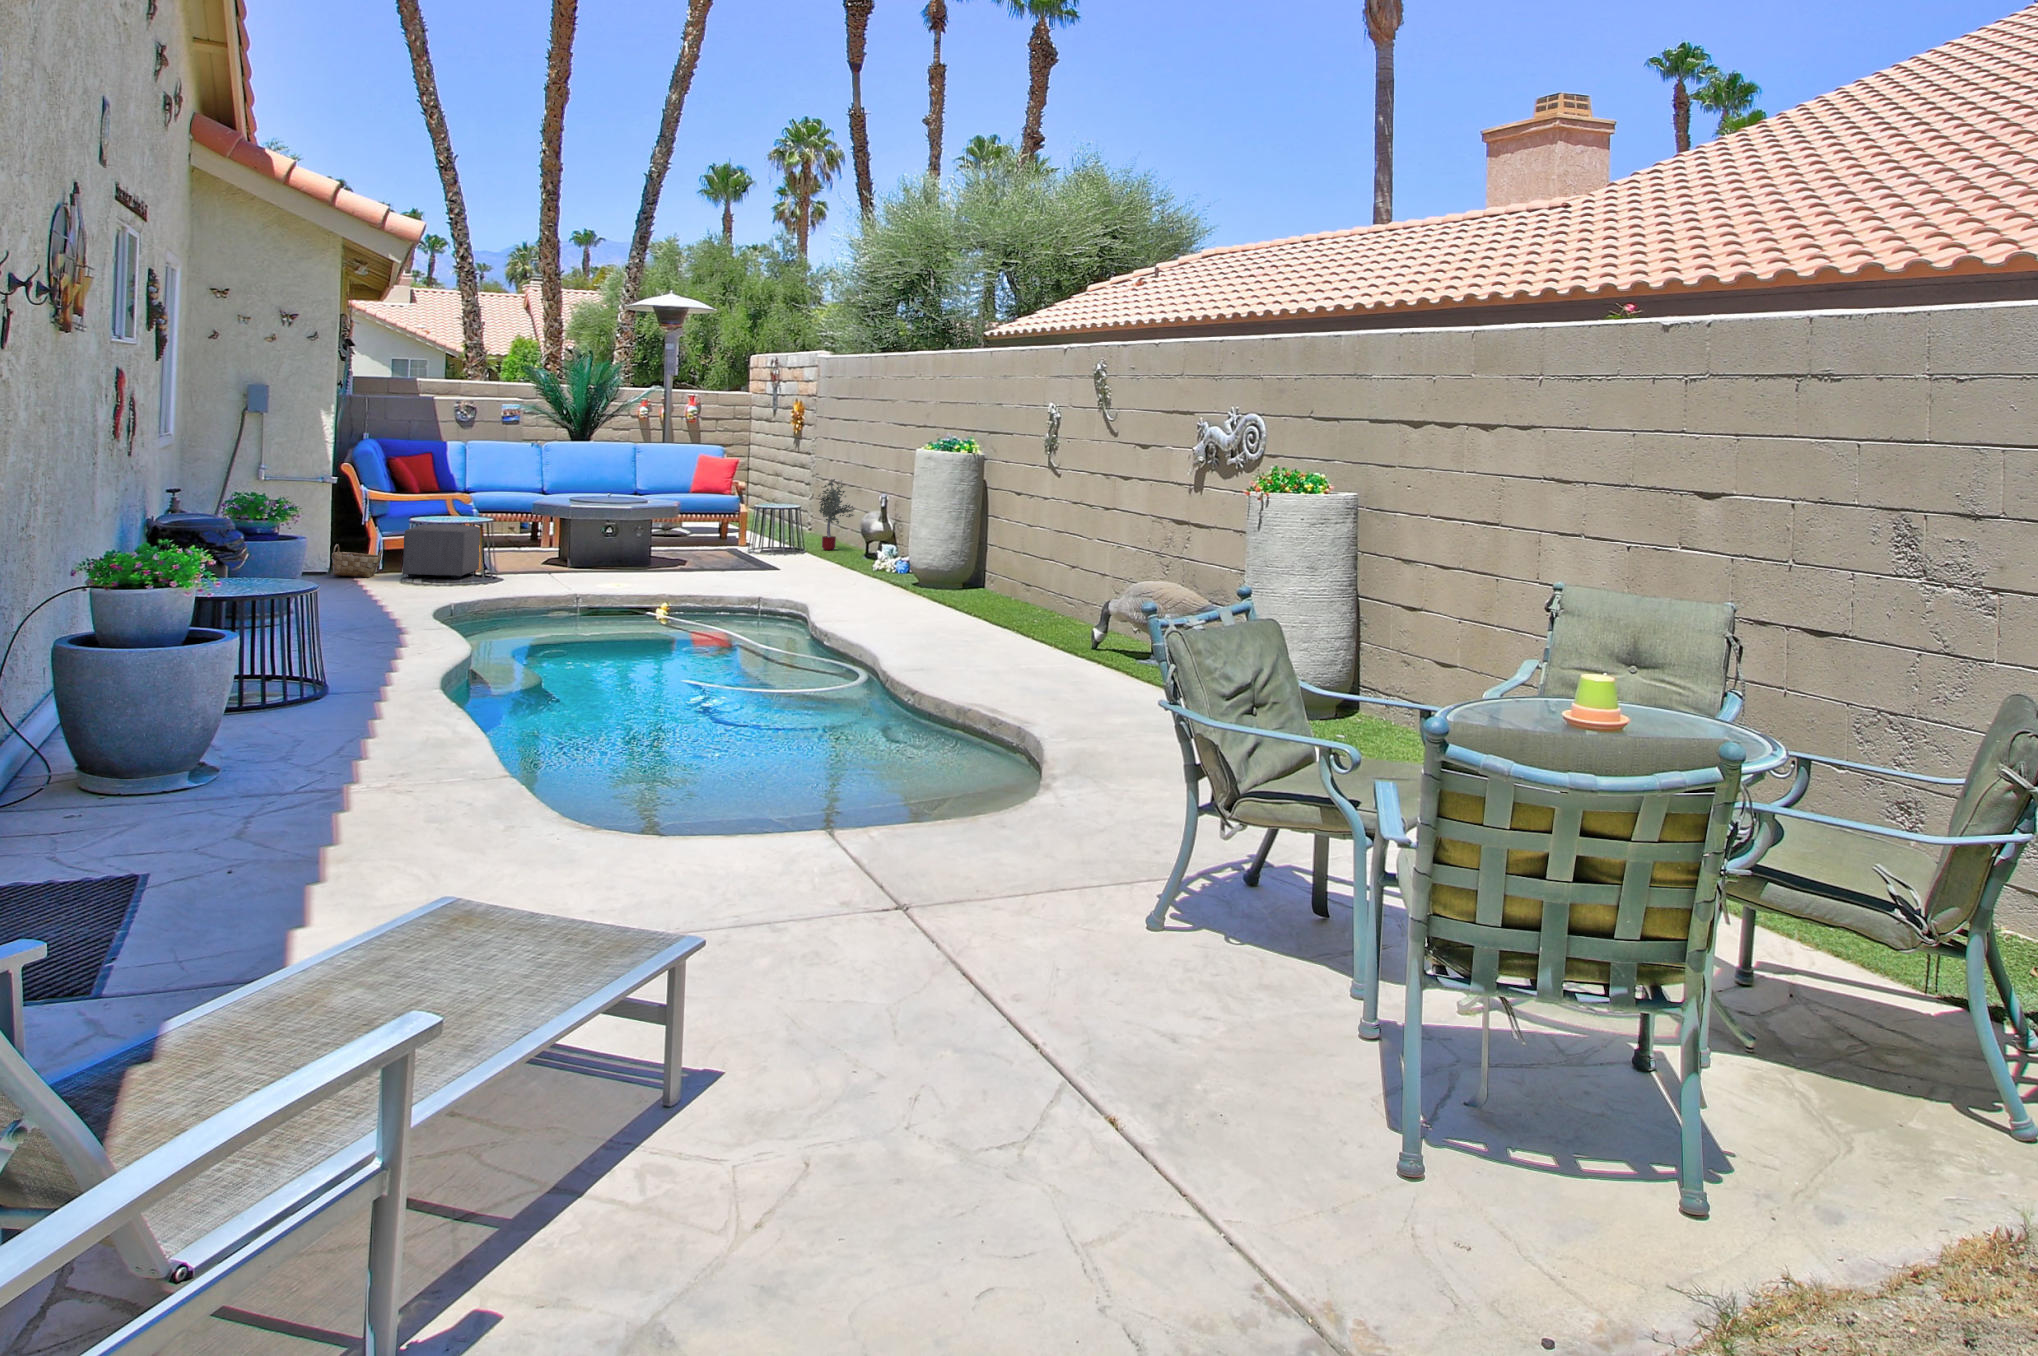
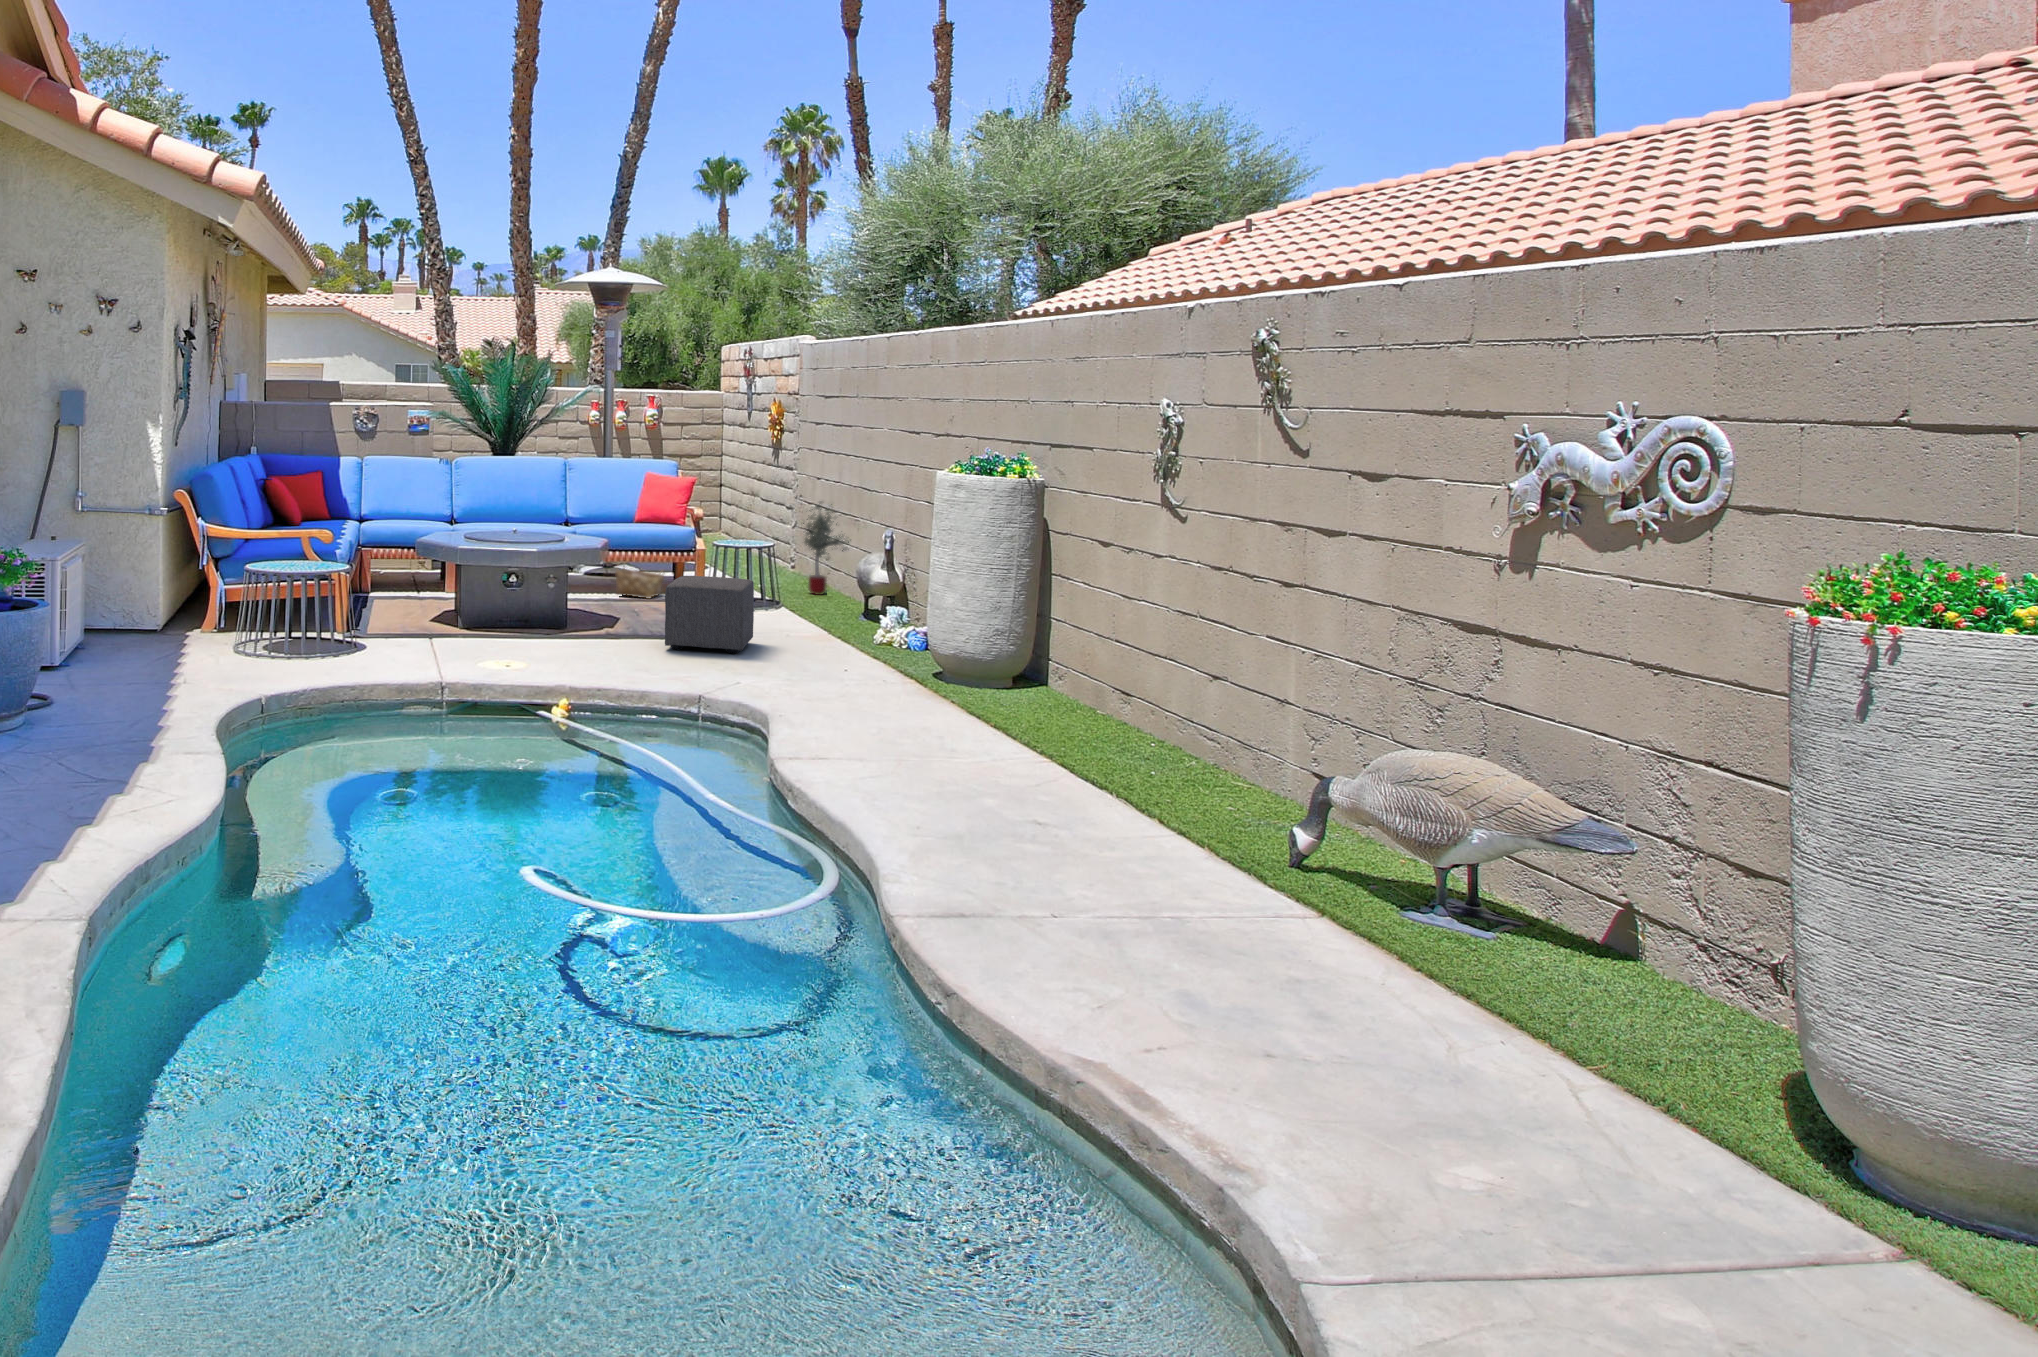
ottoman: present [403,524,480,579] -> present [665,576,754,654]
woven basket: present [332,544,383,578] -> present [615,568,664,599]

